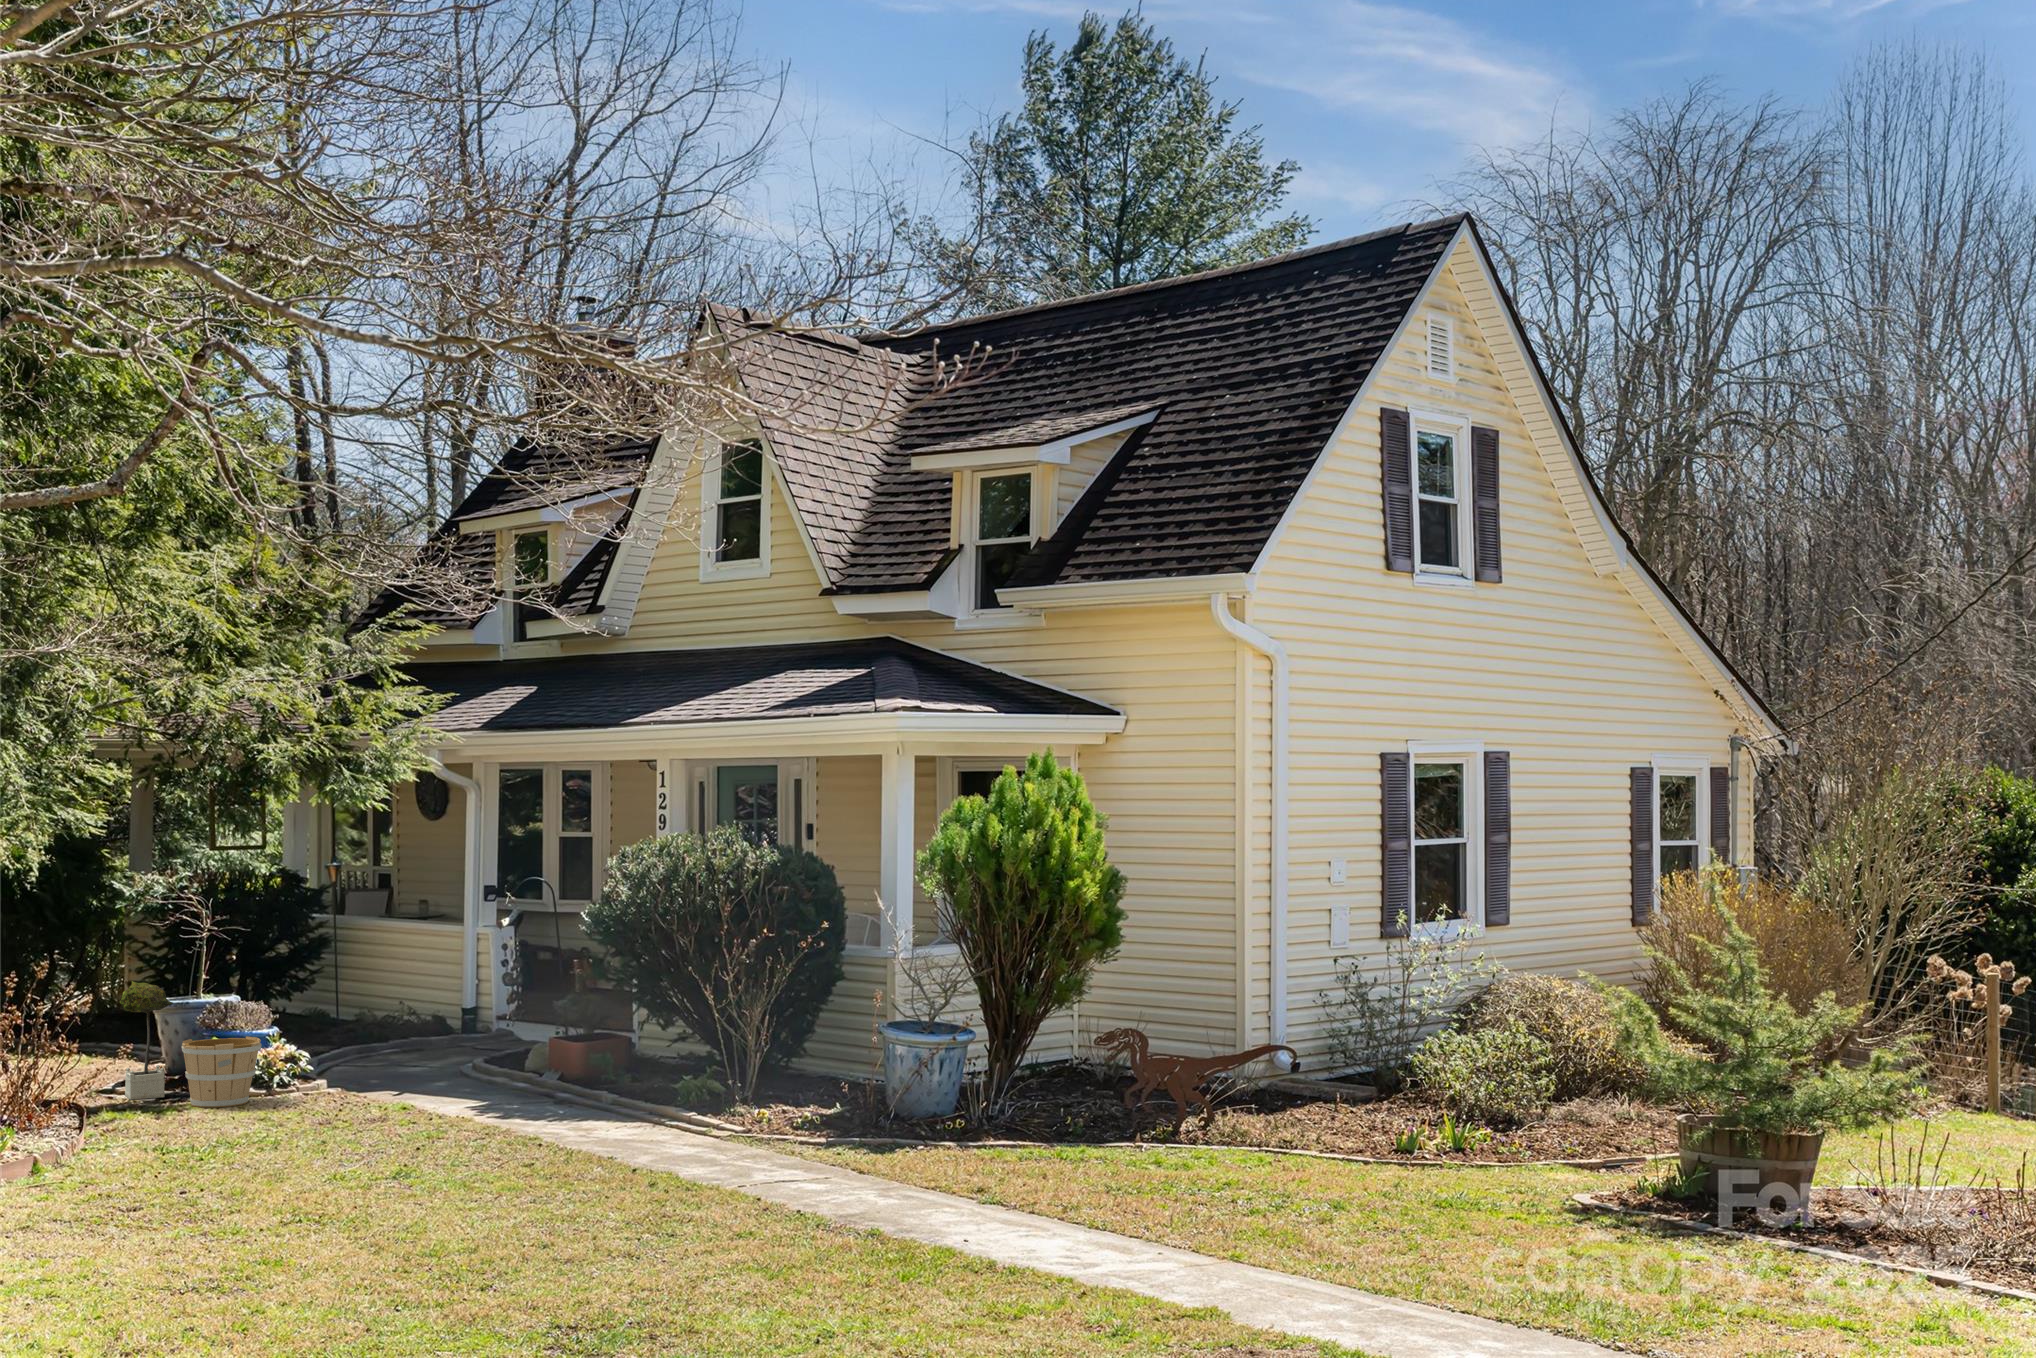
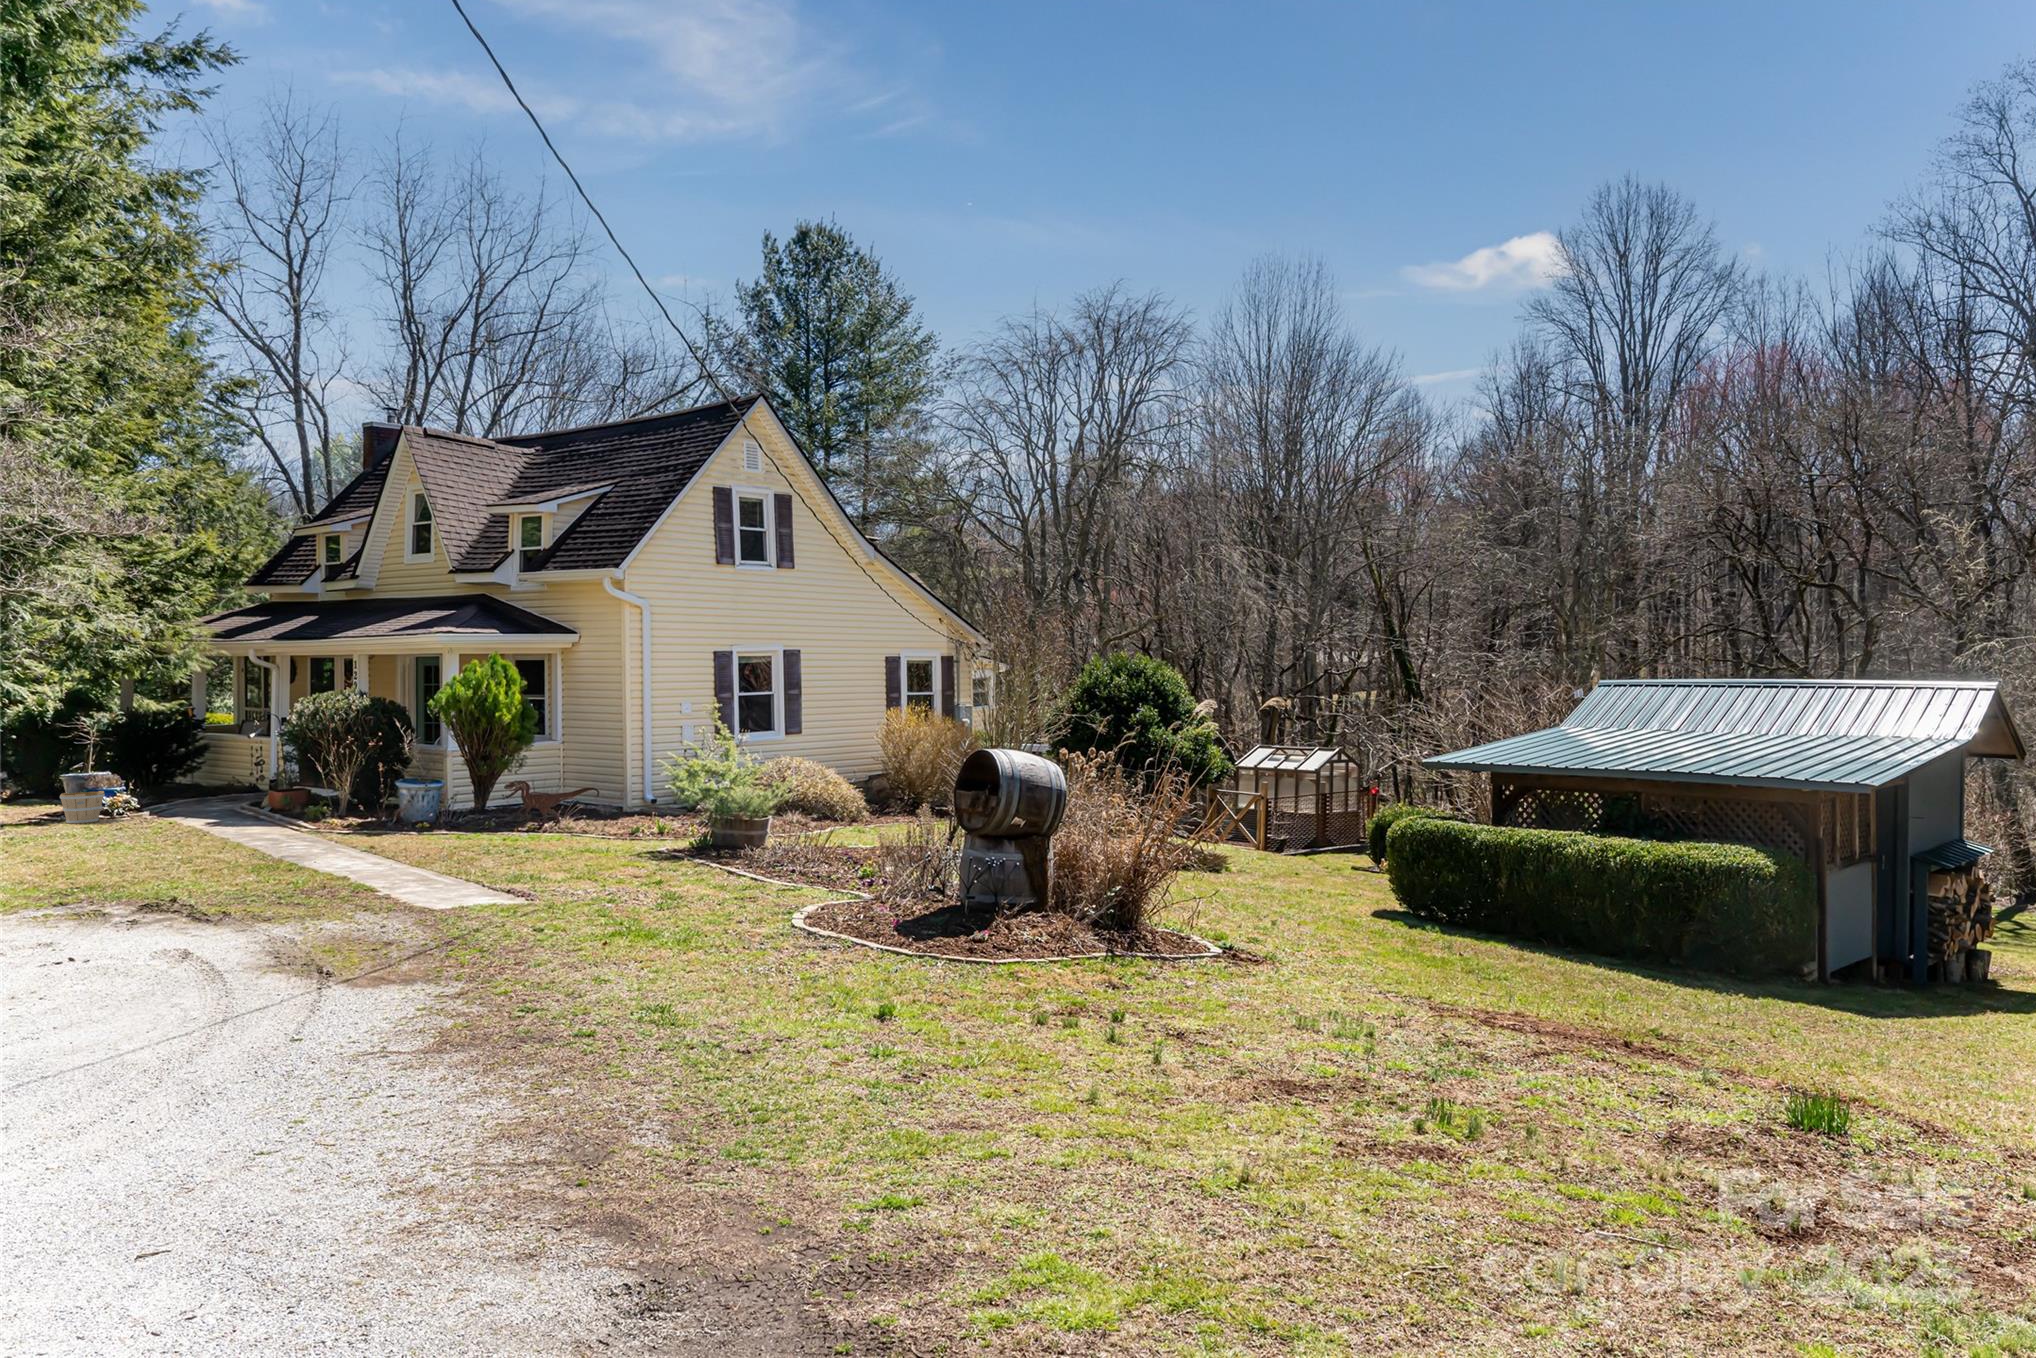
potted tree: present [120,981,173,1100] -> none [31,766,62,822]

